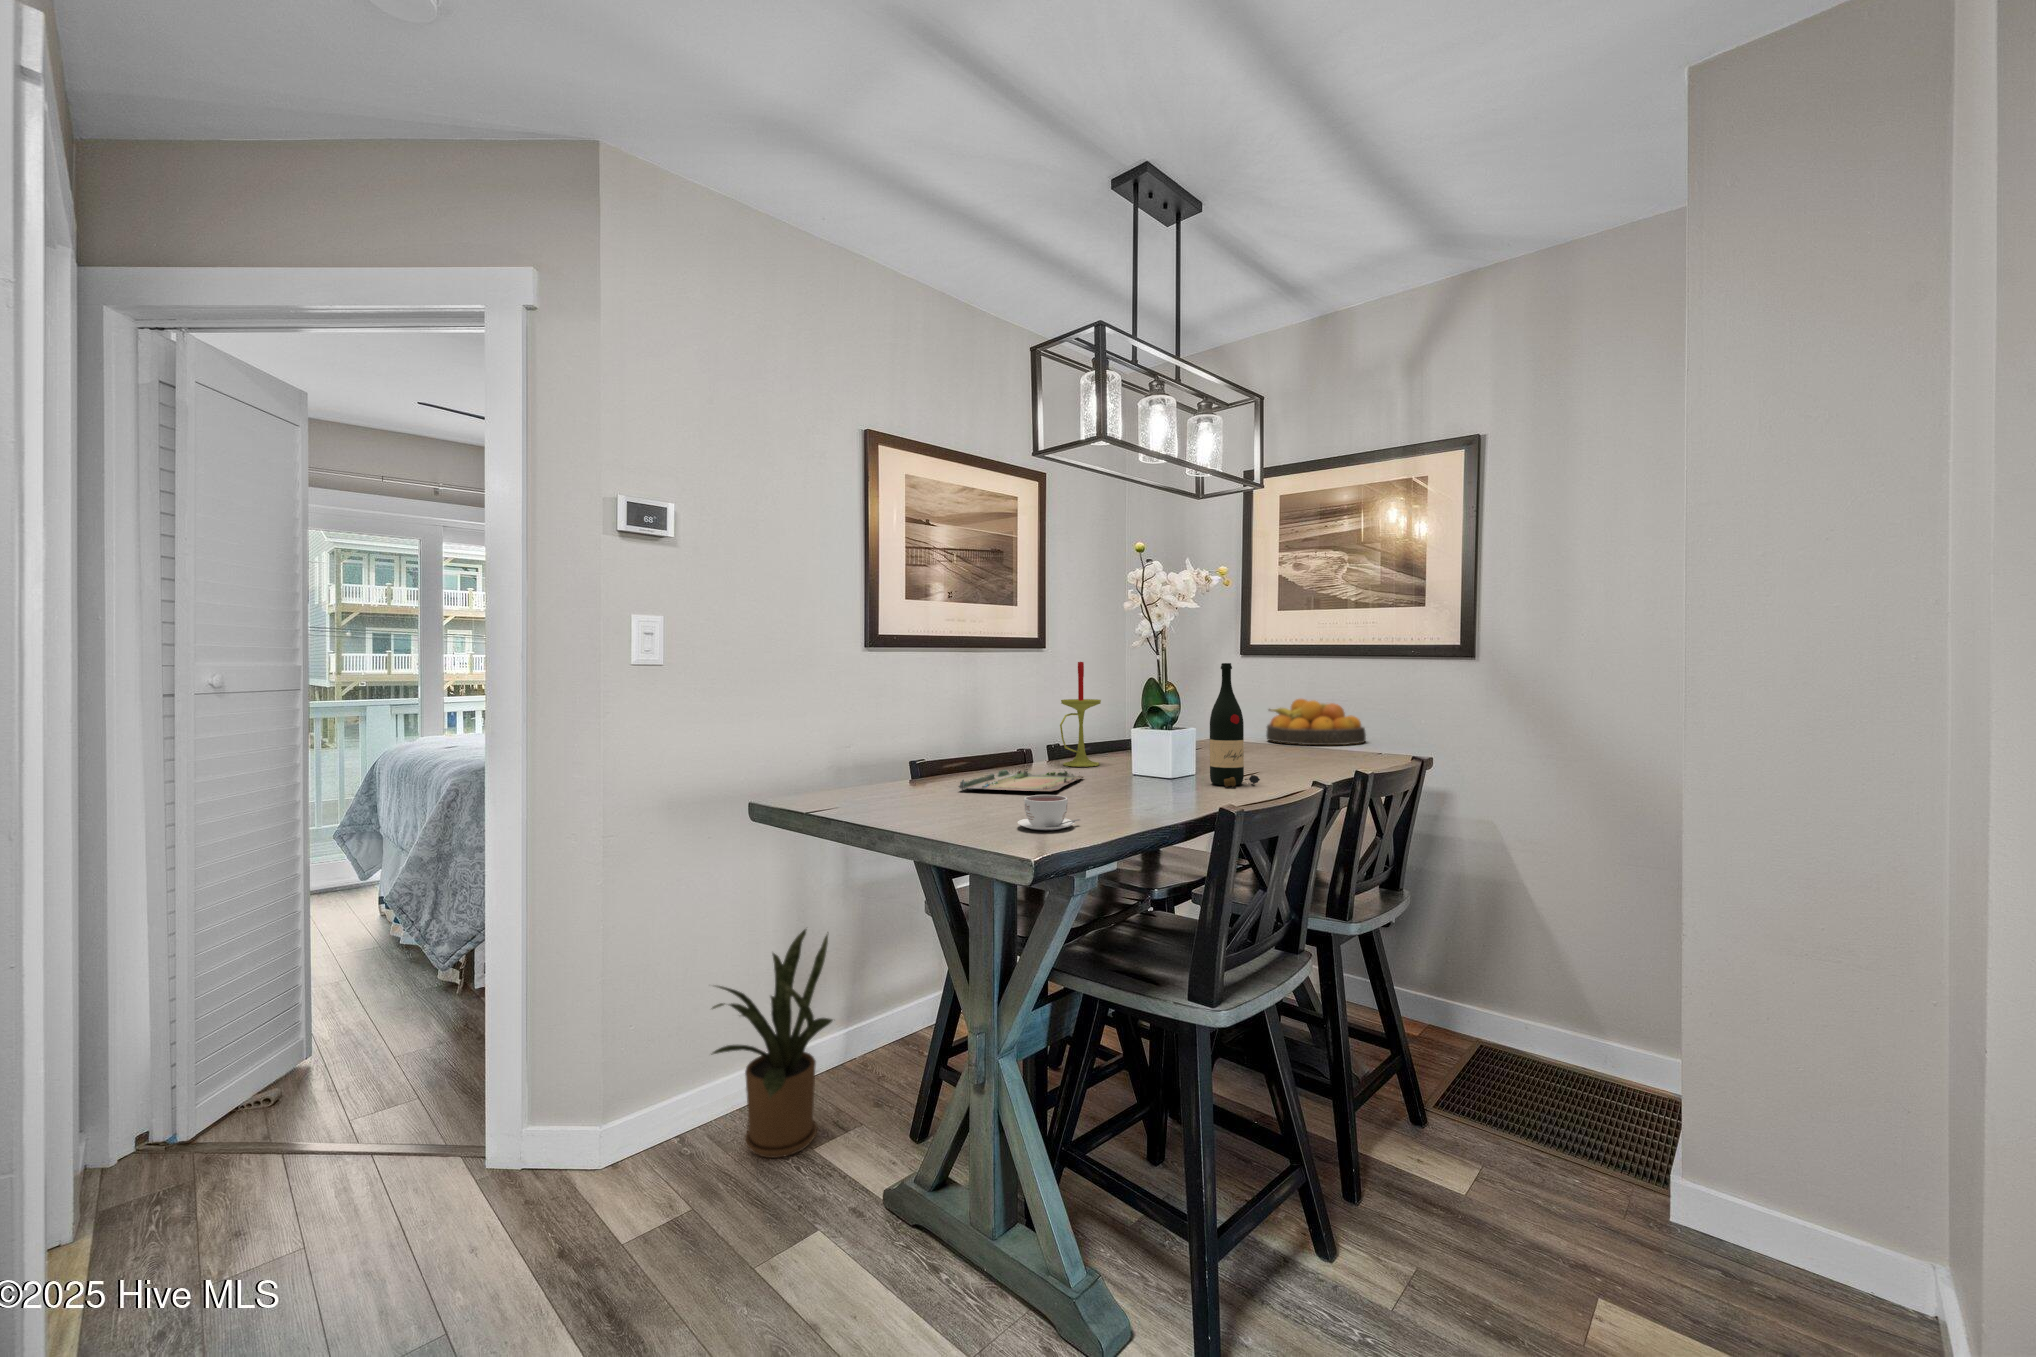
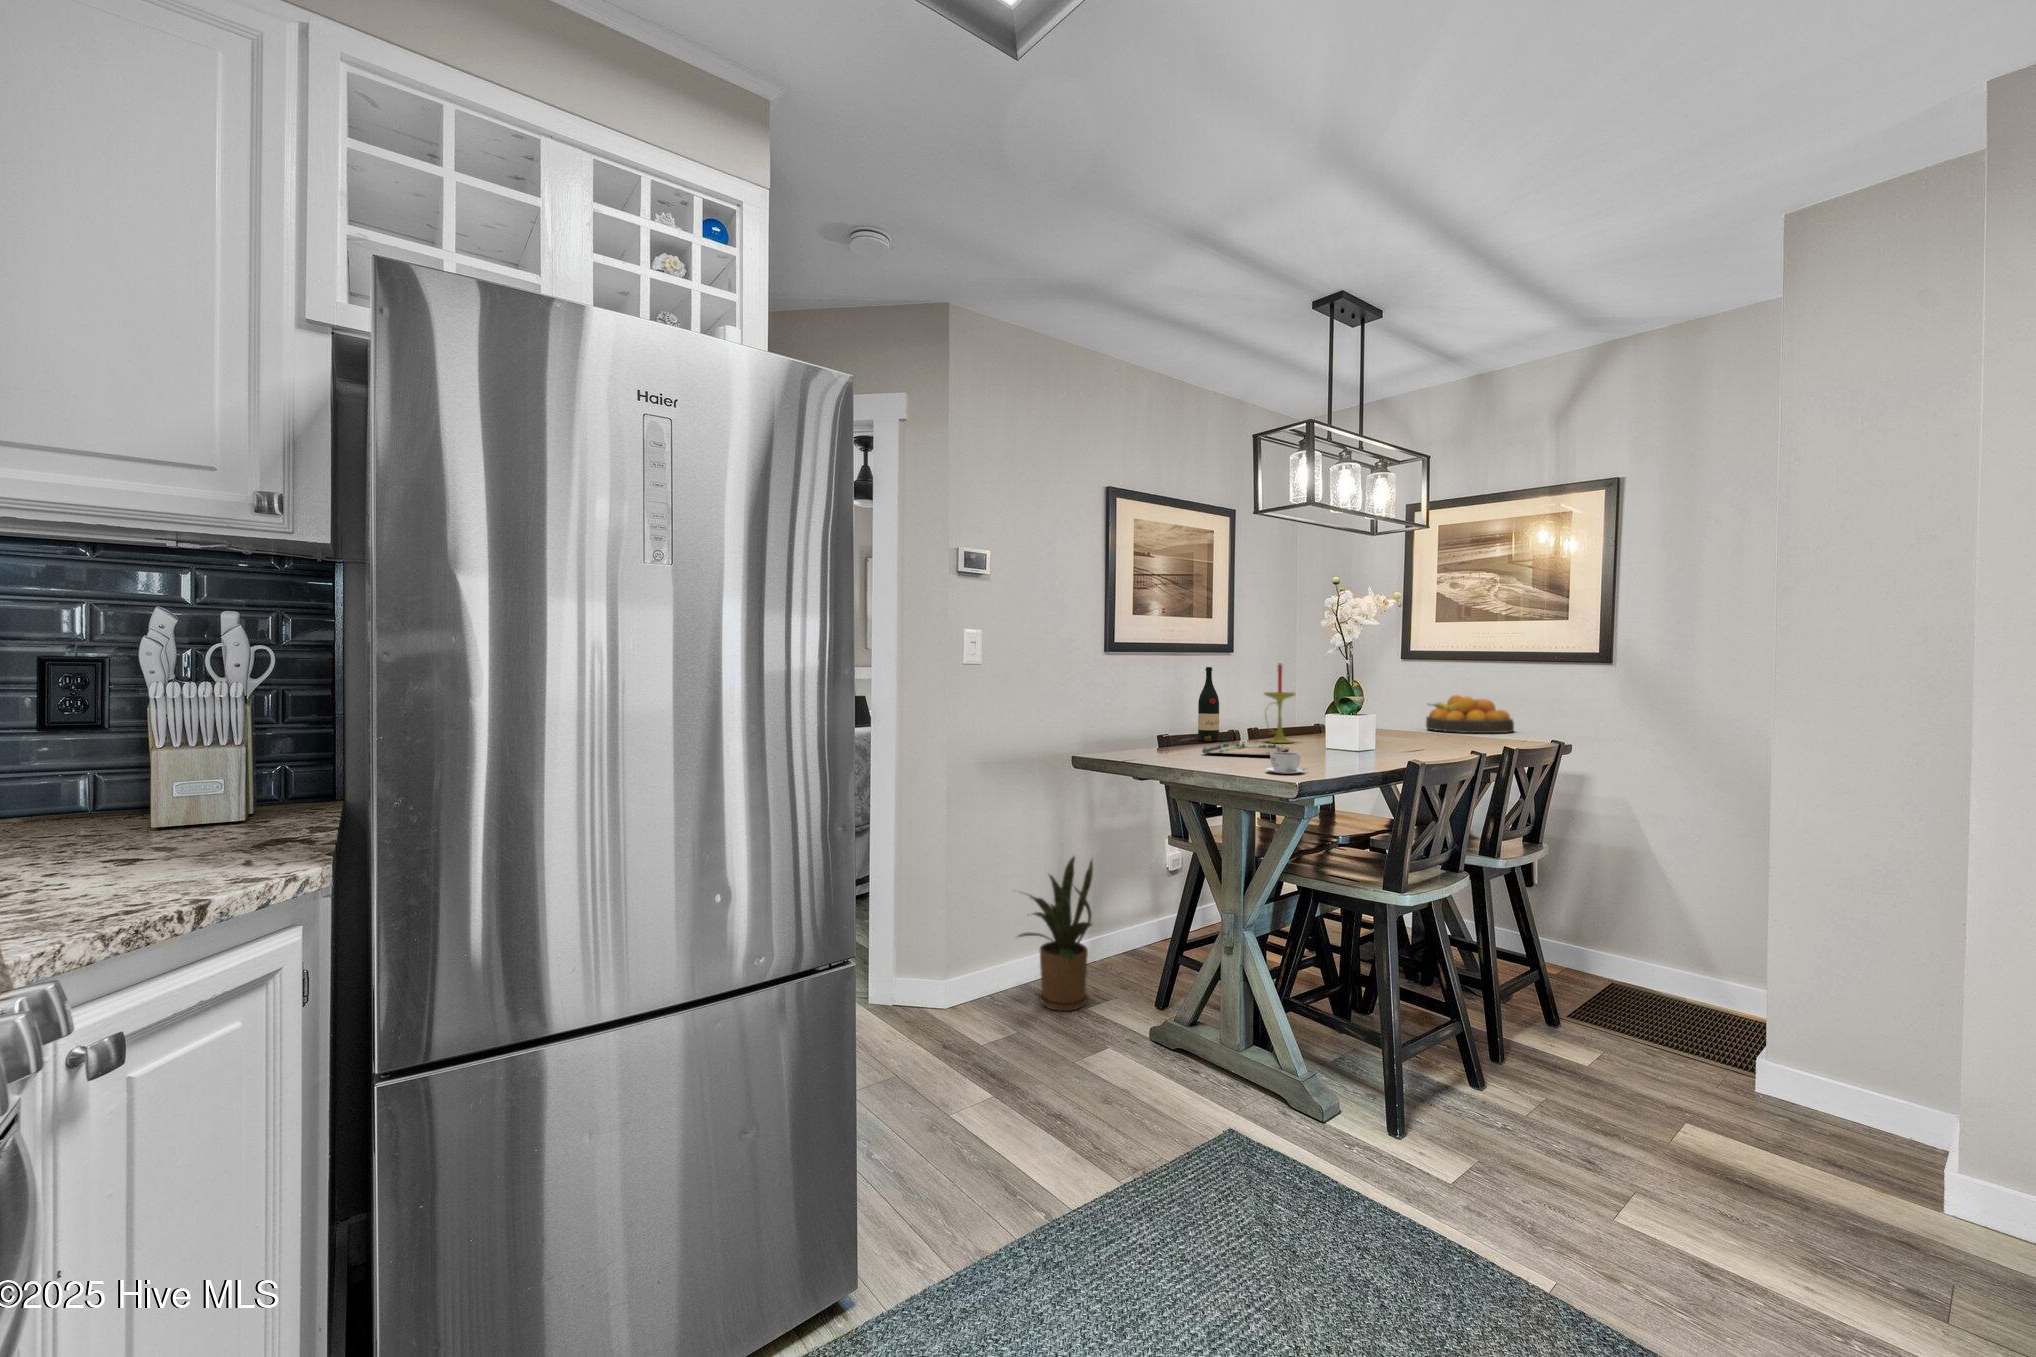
wine bottle: present [1210,663,1260,787] -> present [1198,667,1228,741]

